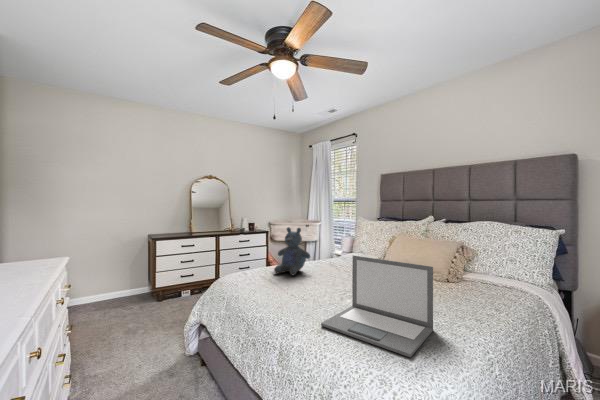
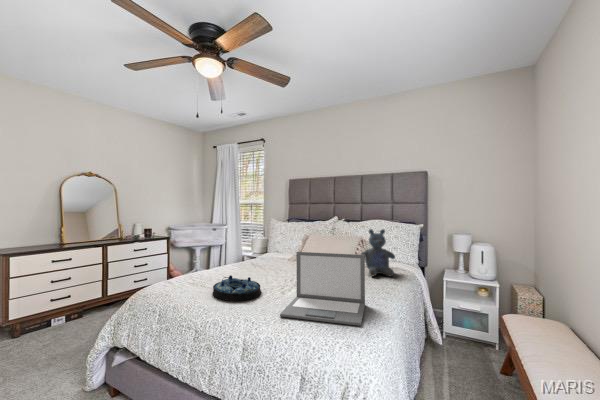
stuffed bear: present [274,227,310,275] -> present [361,229,395,276]
serving tray: none [273,274,320,302] -> present [213,275,261,301]

